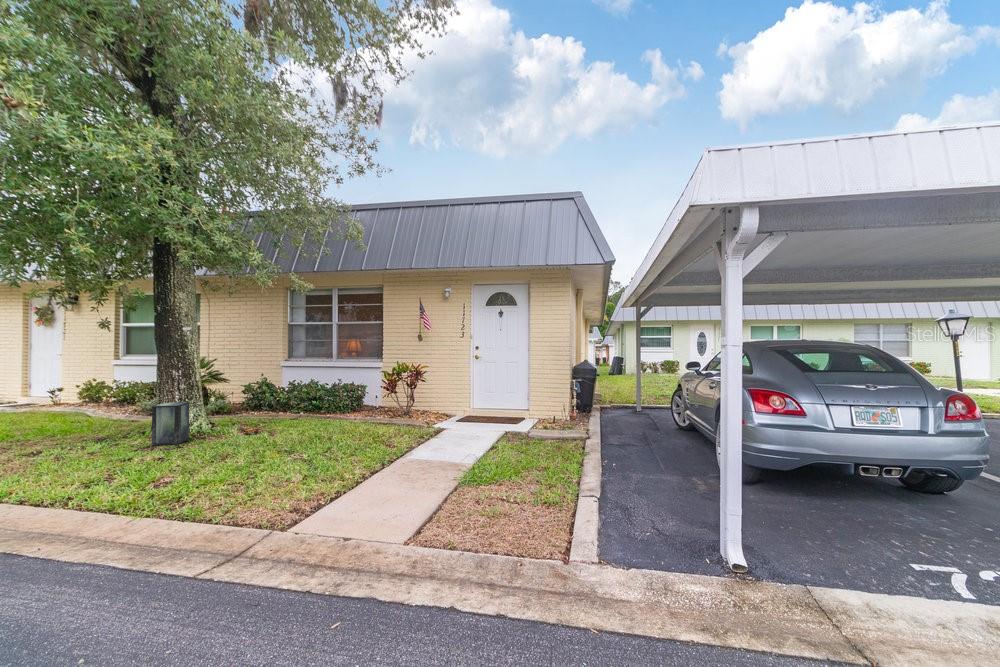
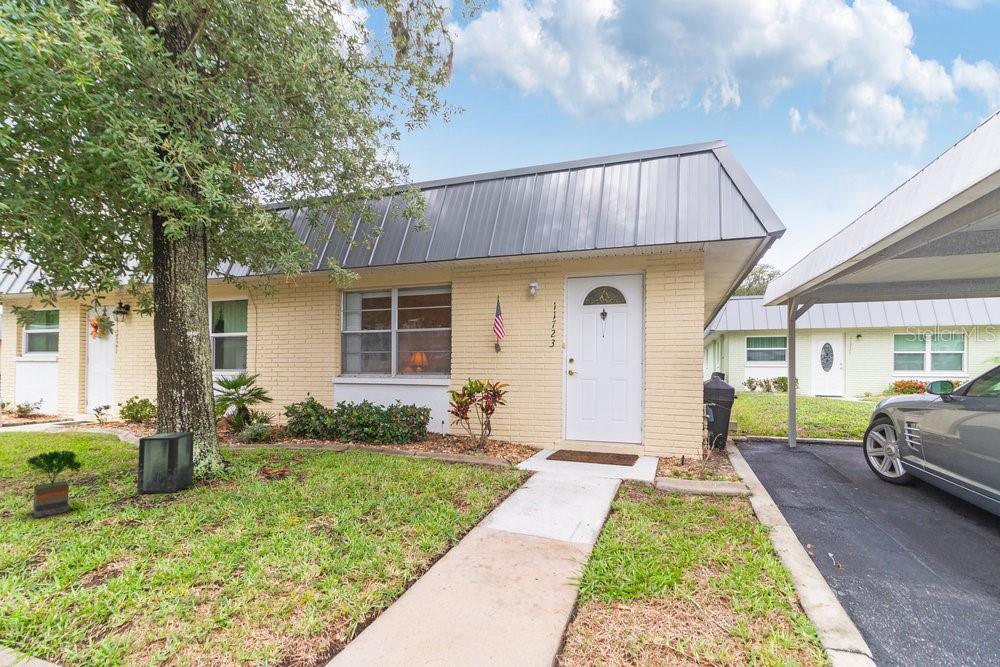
potted tree: none [76,414,117,459] -> present [26,450,82,518]

